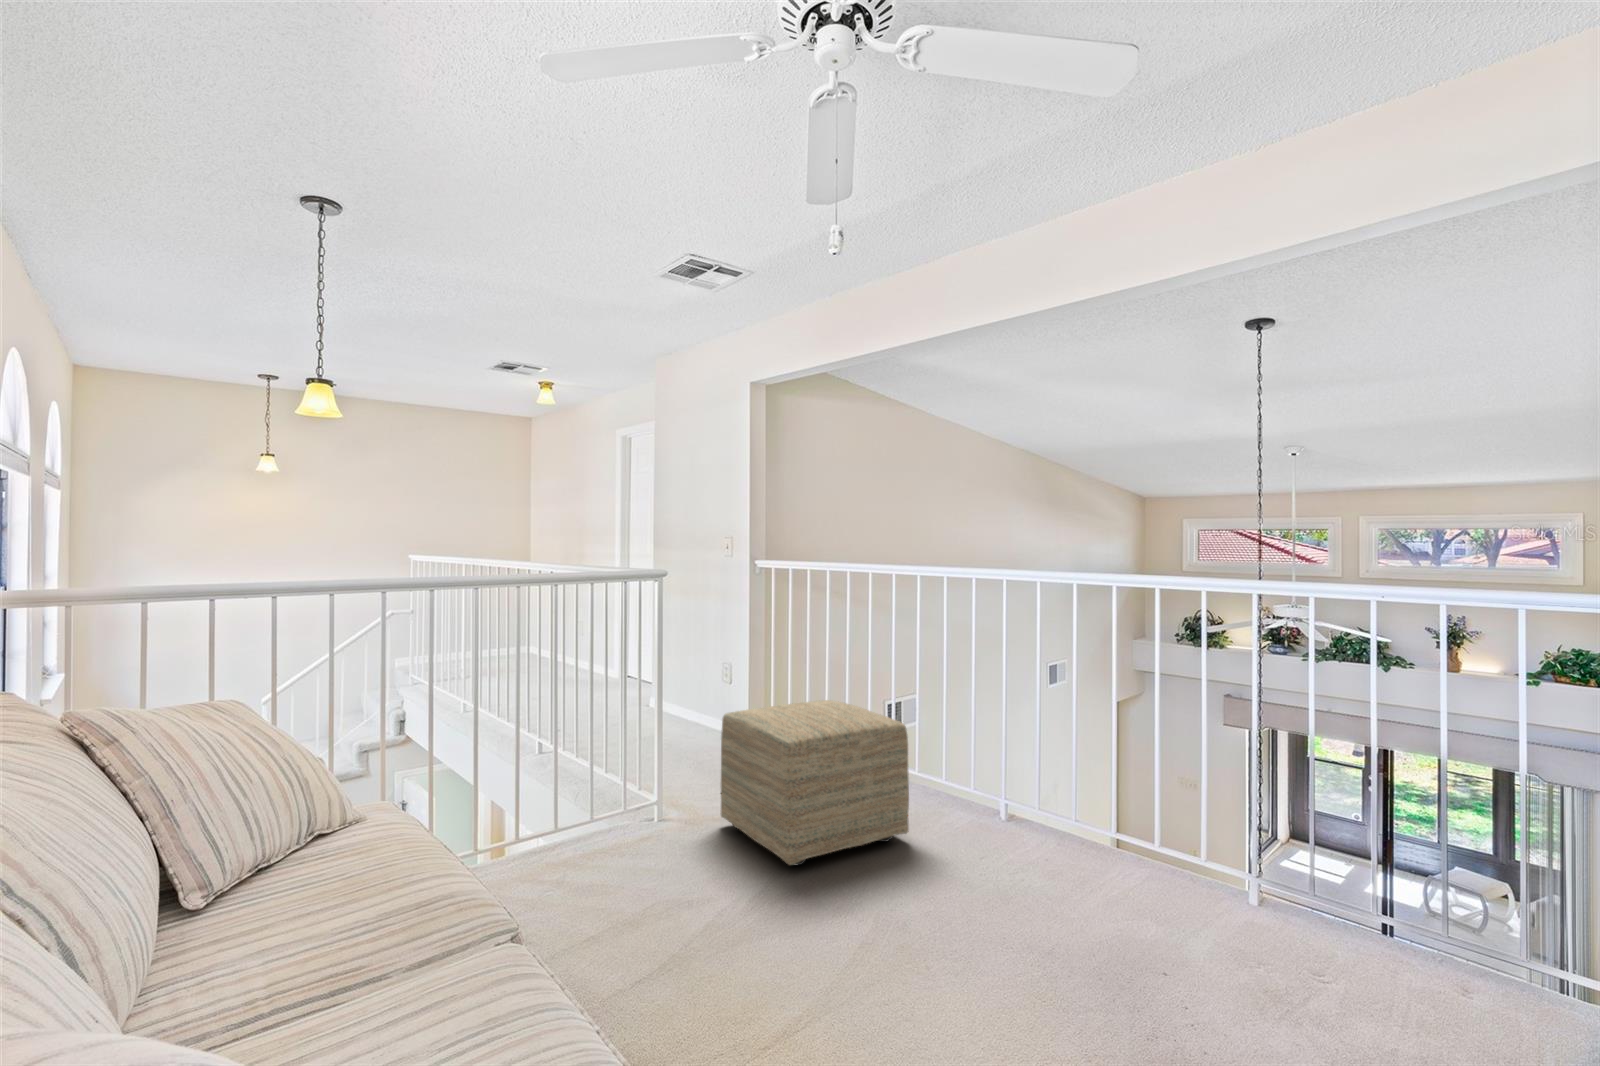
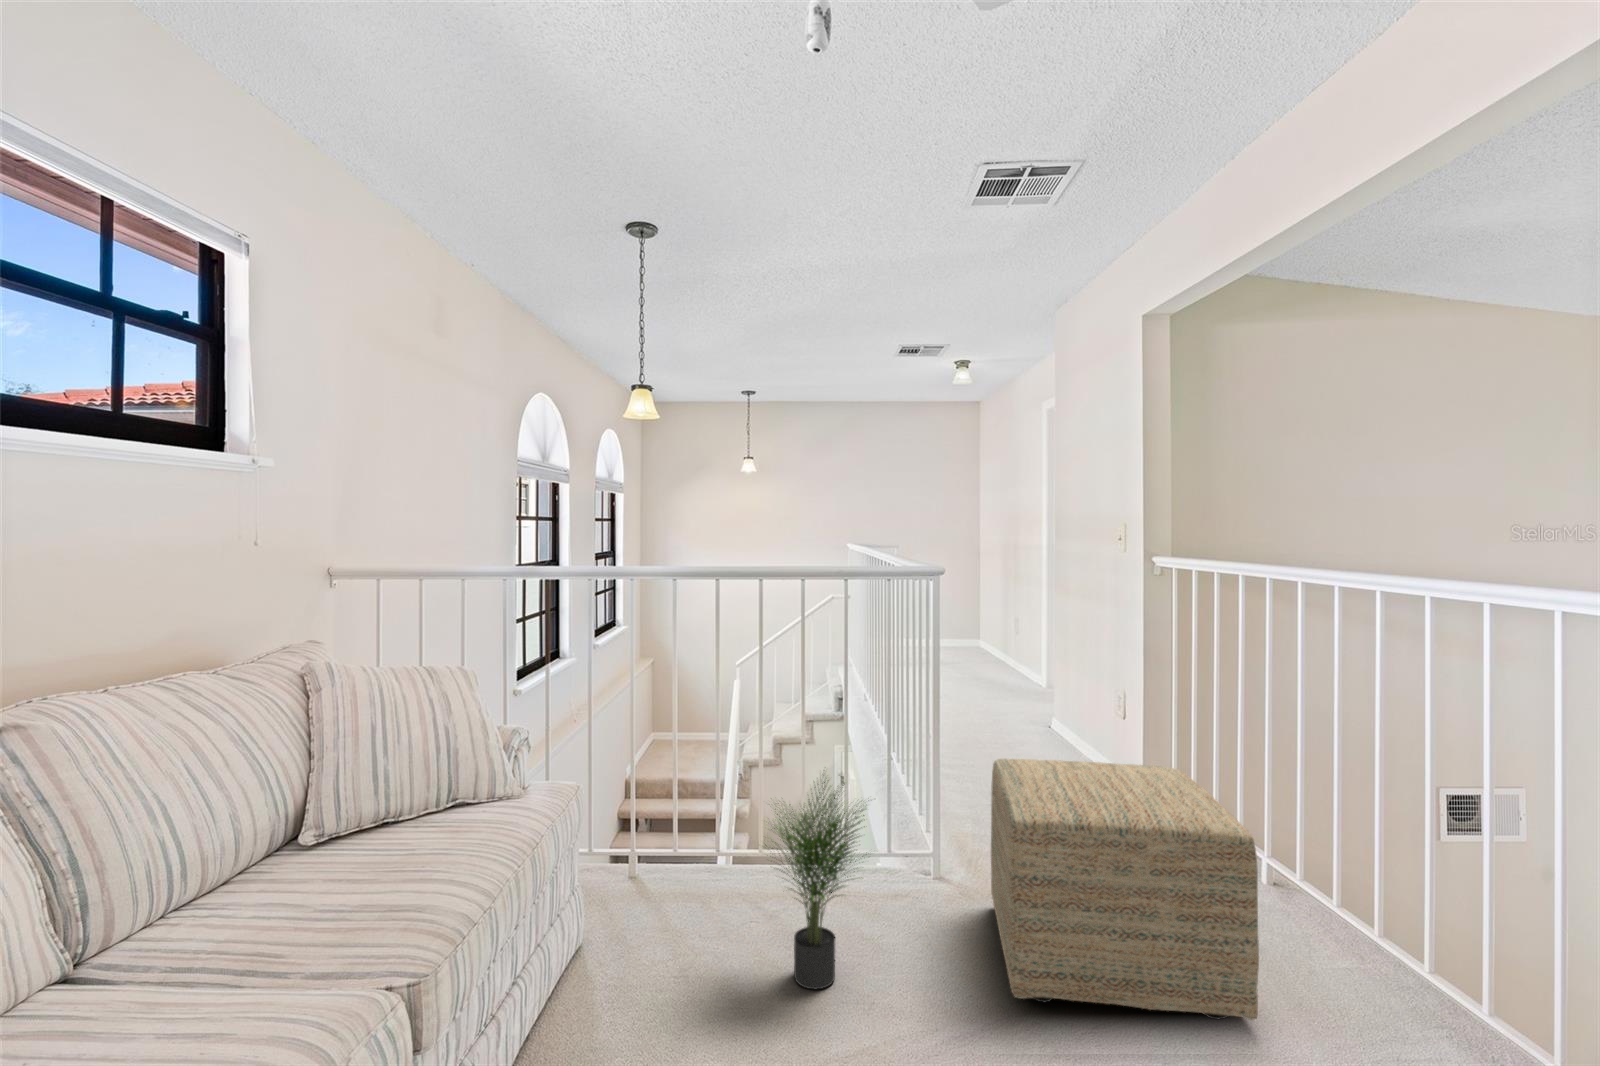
potted plant: none [581,733,698,913] -> present [765,775,867,989]

